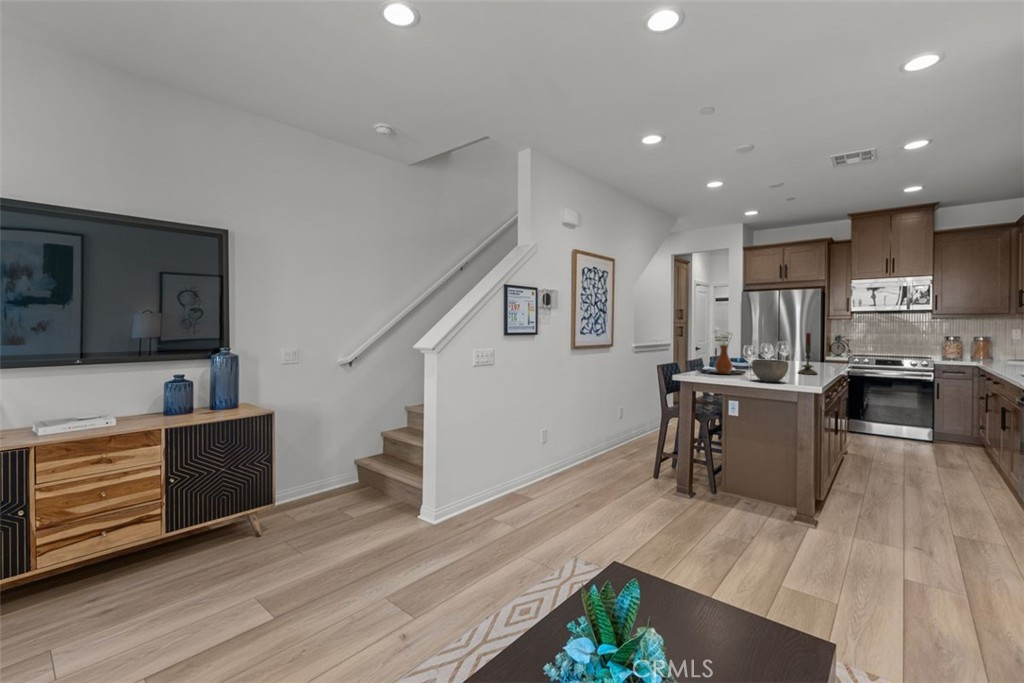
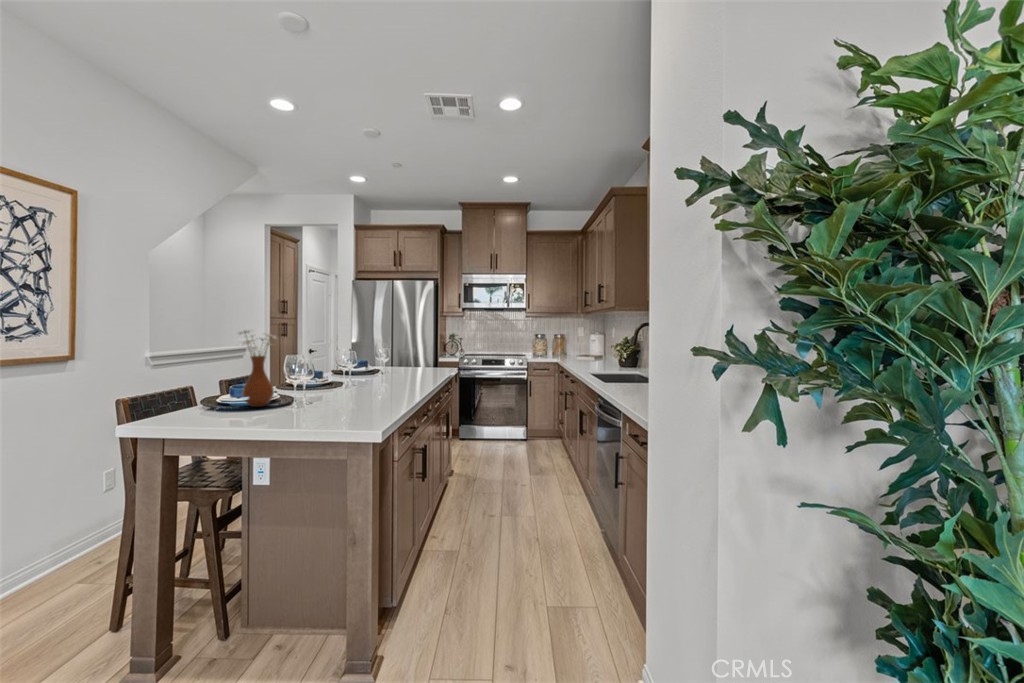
candle: present [798,333,817,375] -> none [385,332,409,393]
bowl: present [752,359,788,382] -> none [286,381,346,422]

